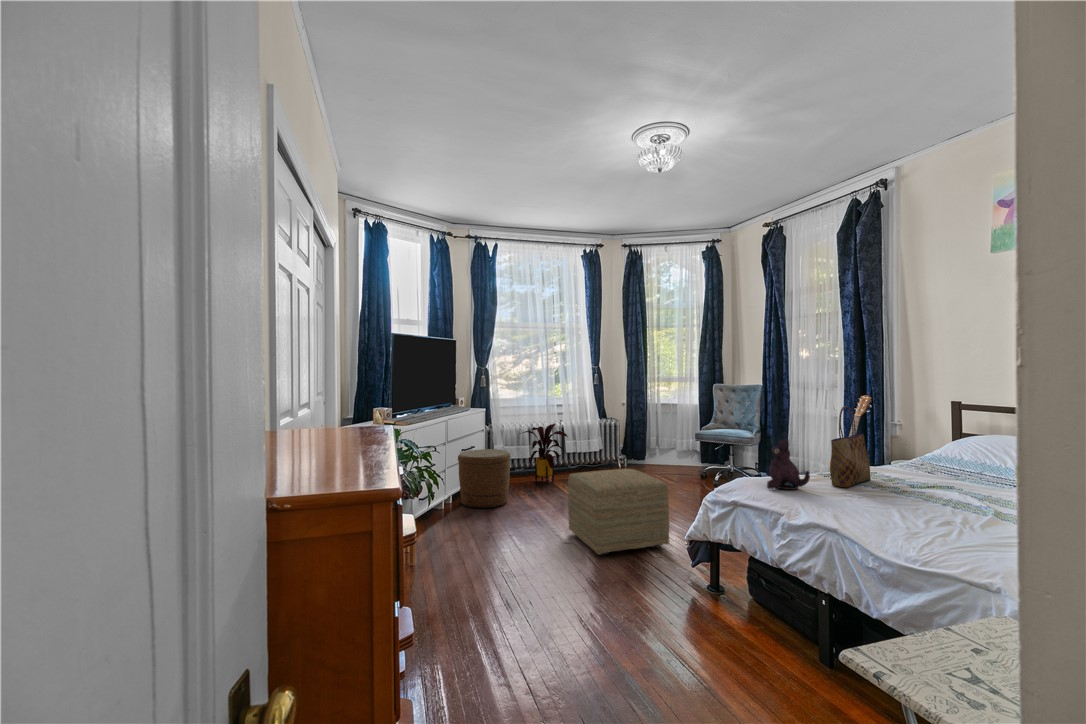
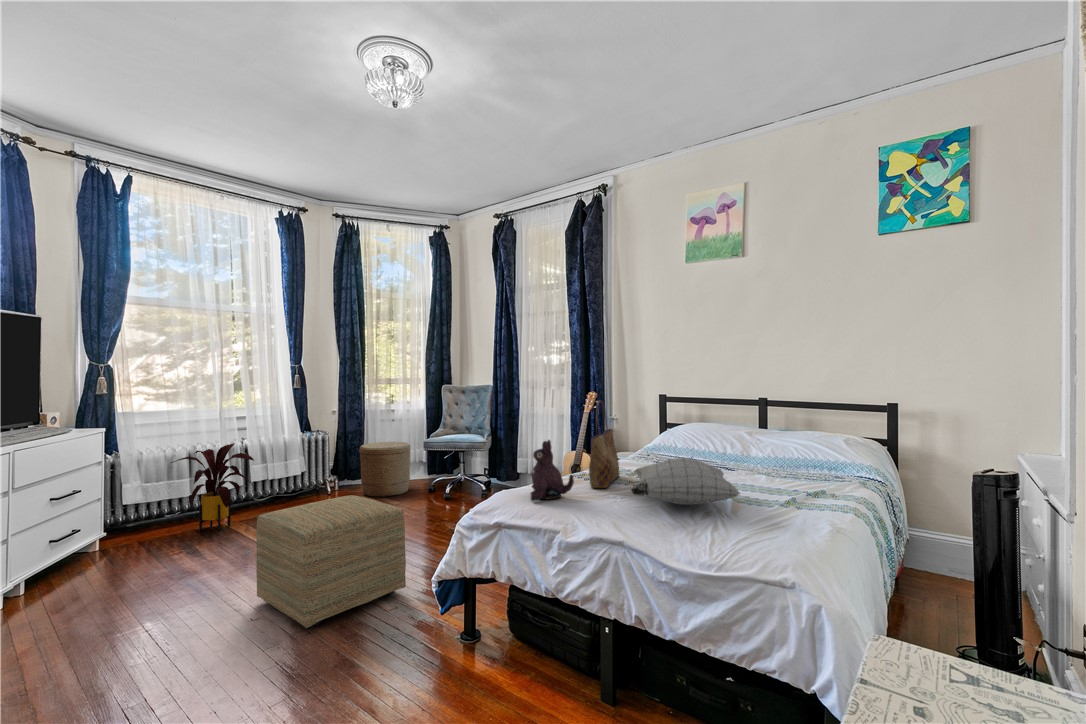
woven basket: present [458,449,511,508] -> present [359,442,410,497]
pillow: none [855,466,984,512] -> present [631,458,740,505]

